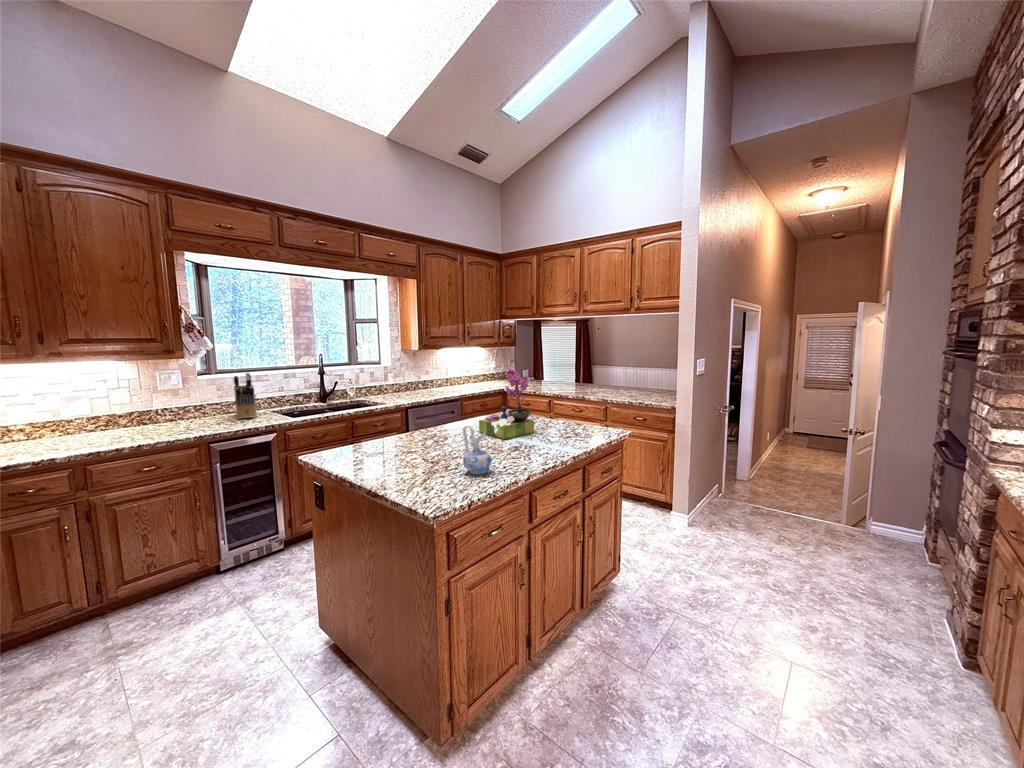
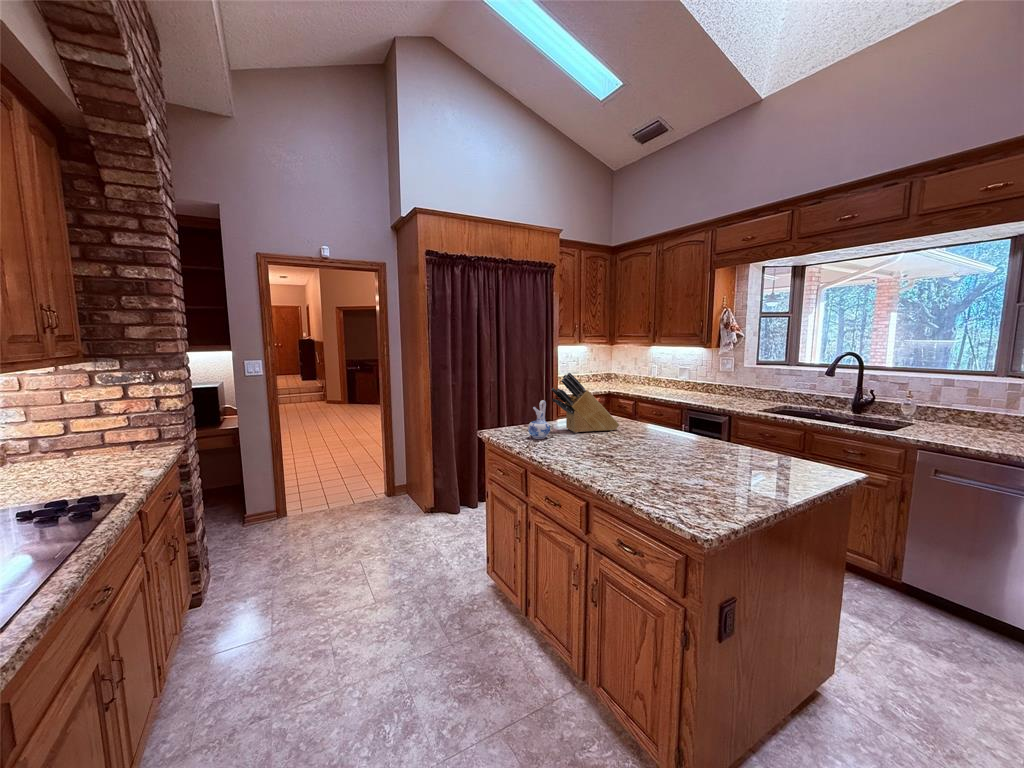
flower arrangement: present [479,368,534,439] -> none [641,373,725,466]
knife block: present [234,373,256,419] -> present [551,373,619,433]

